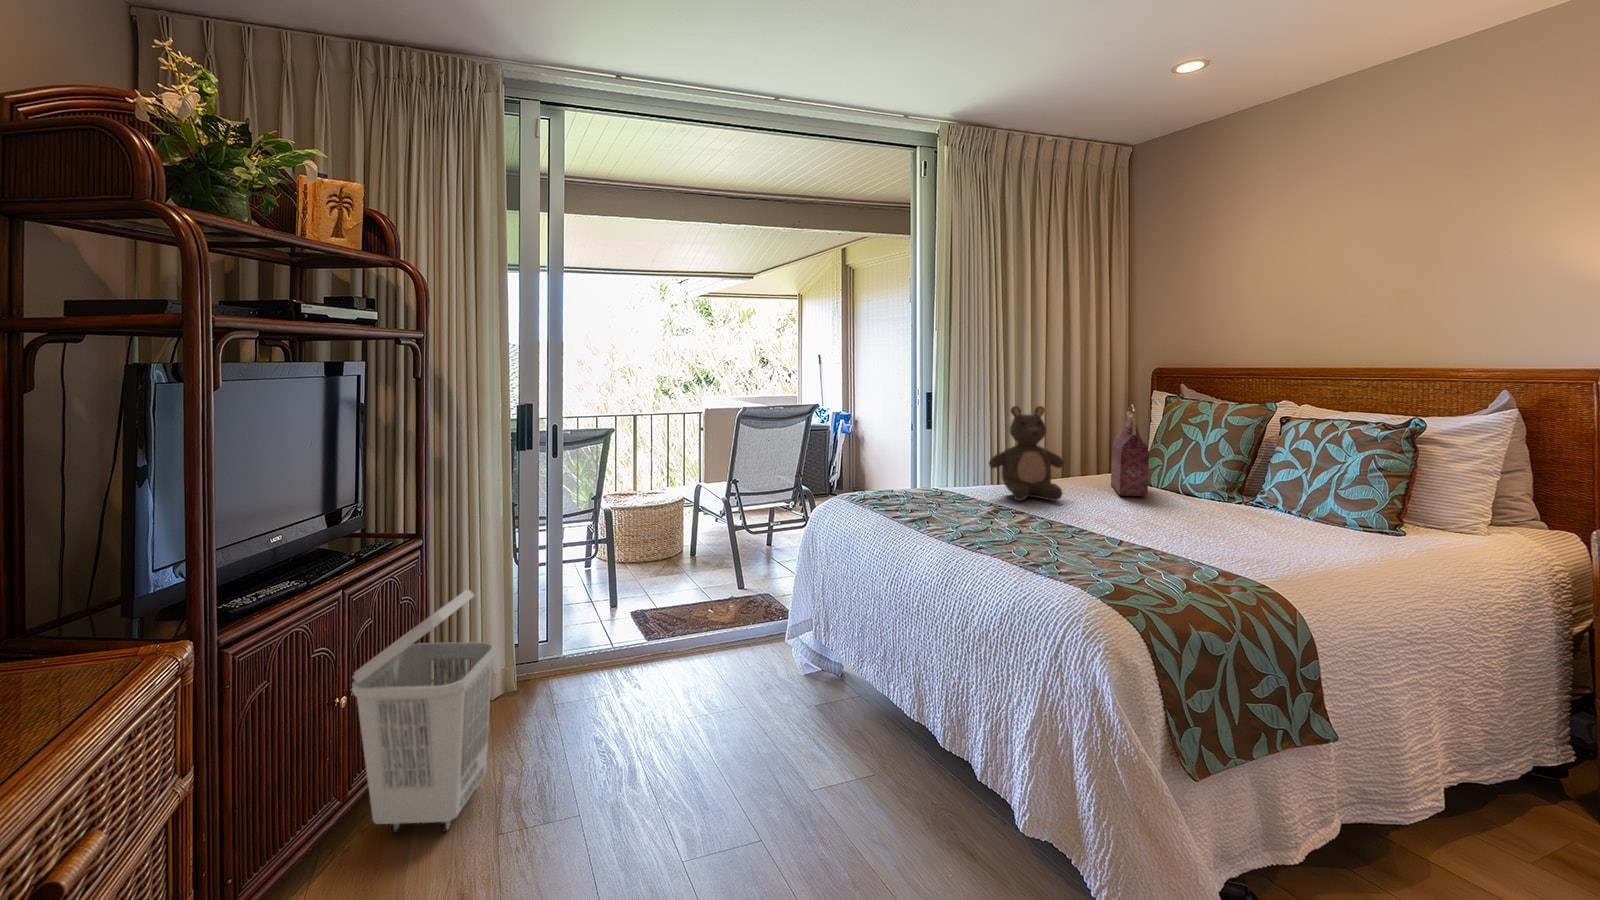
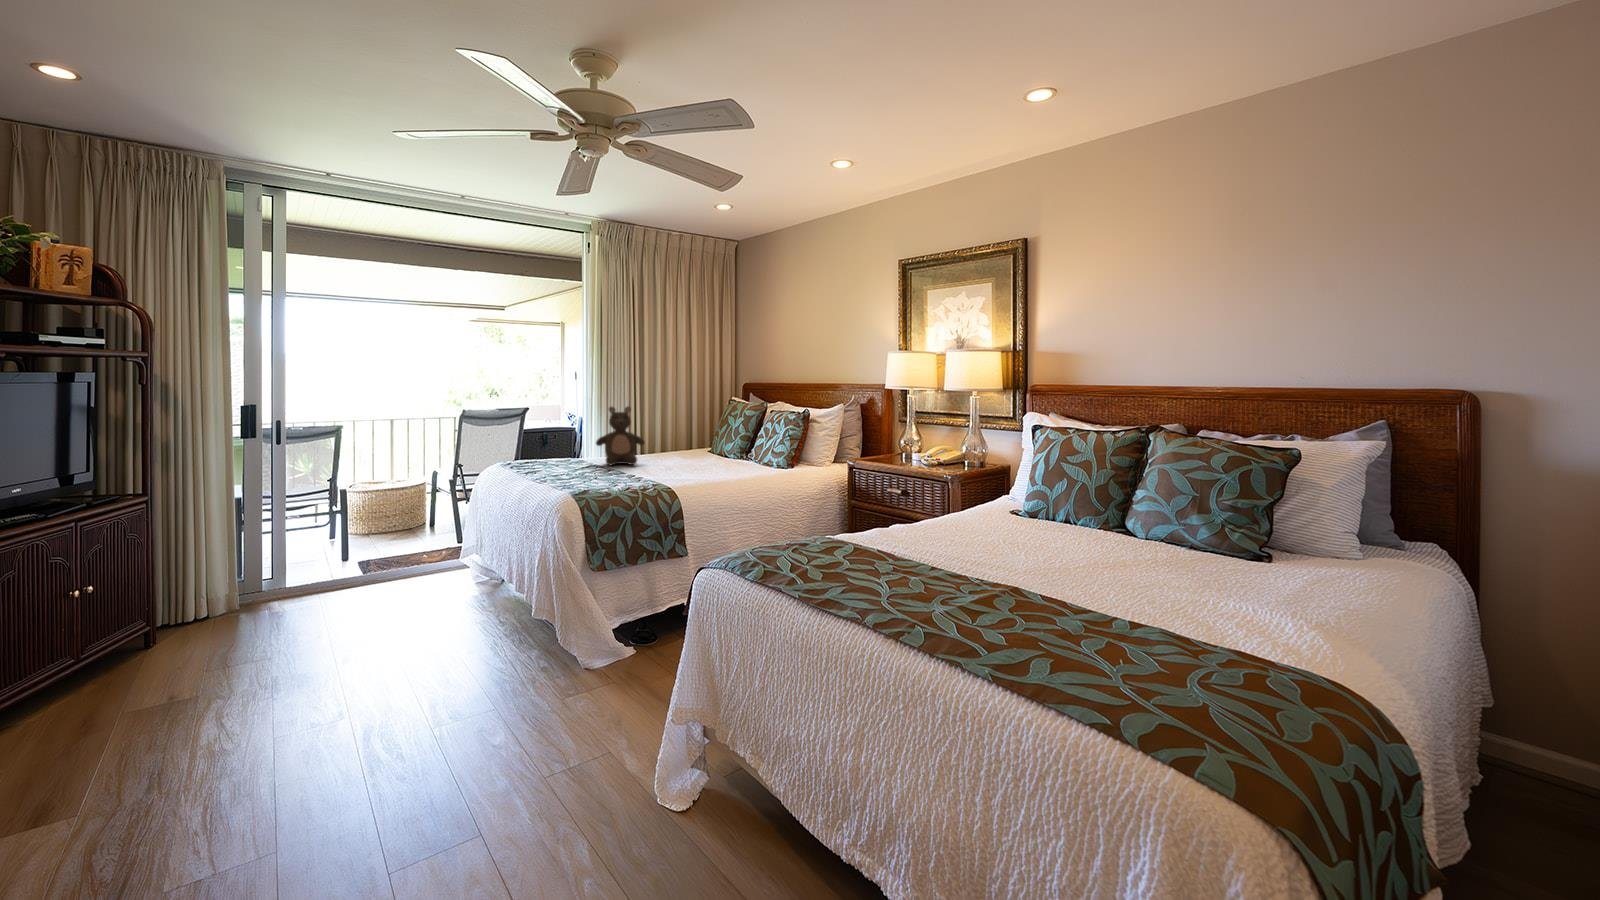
handbag: present [1111,405,1149,496] -> none [679,406,703,462]
laundry basket: present [352,590,495,833] -> none [80,525,203,686]

